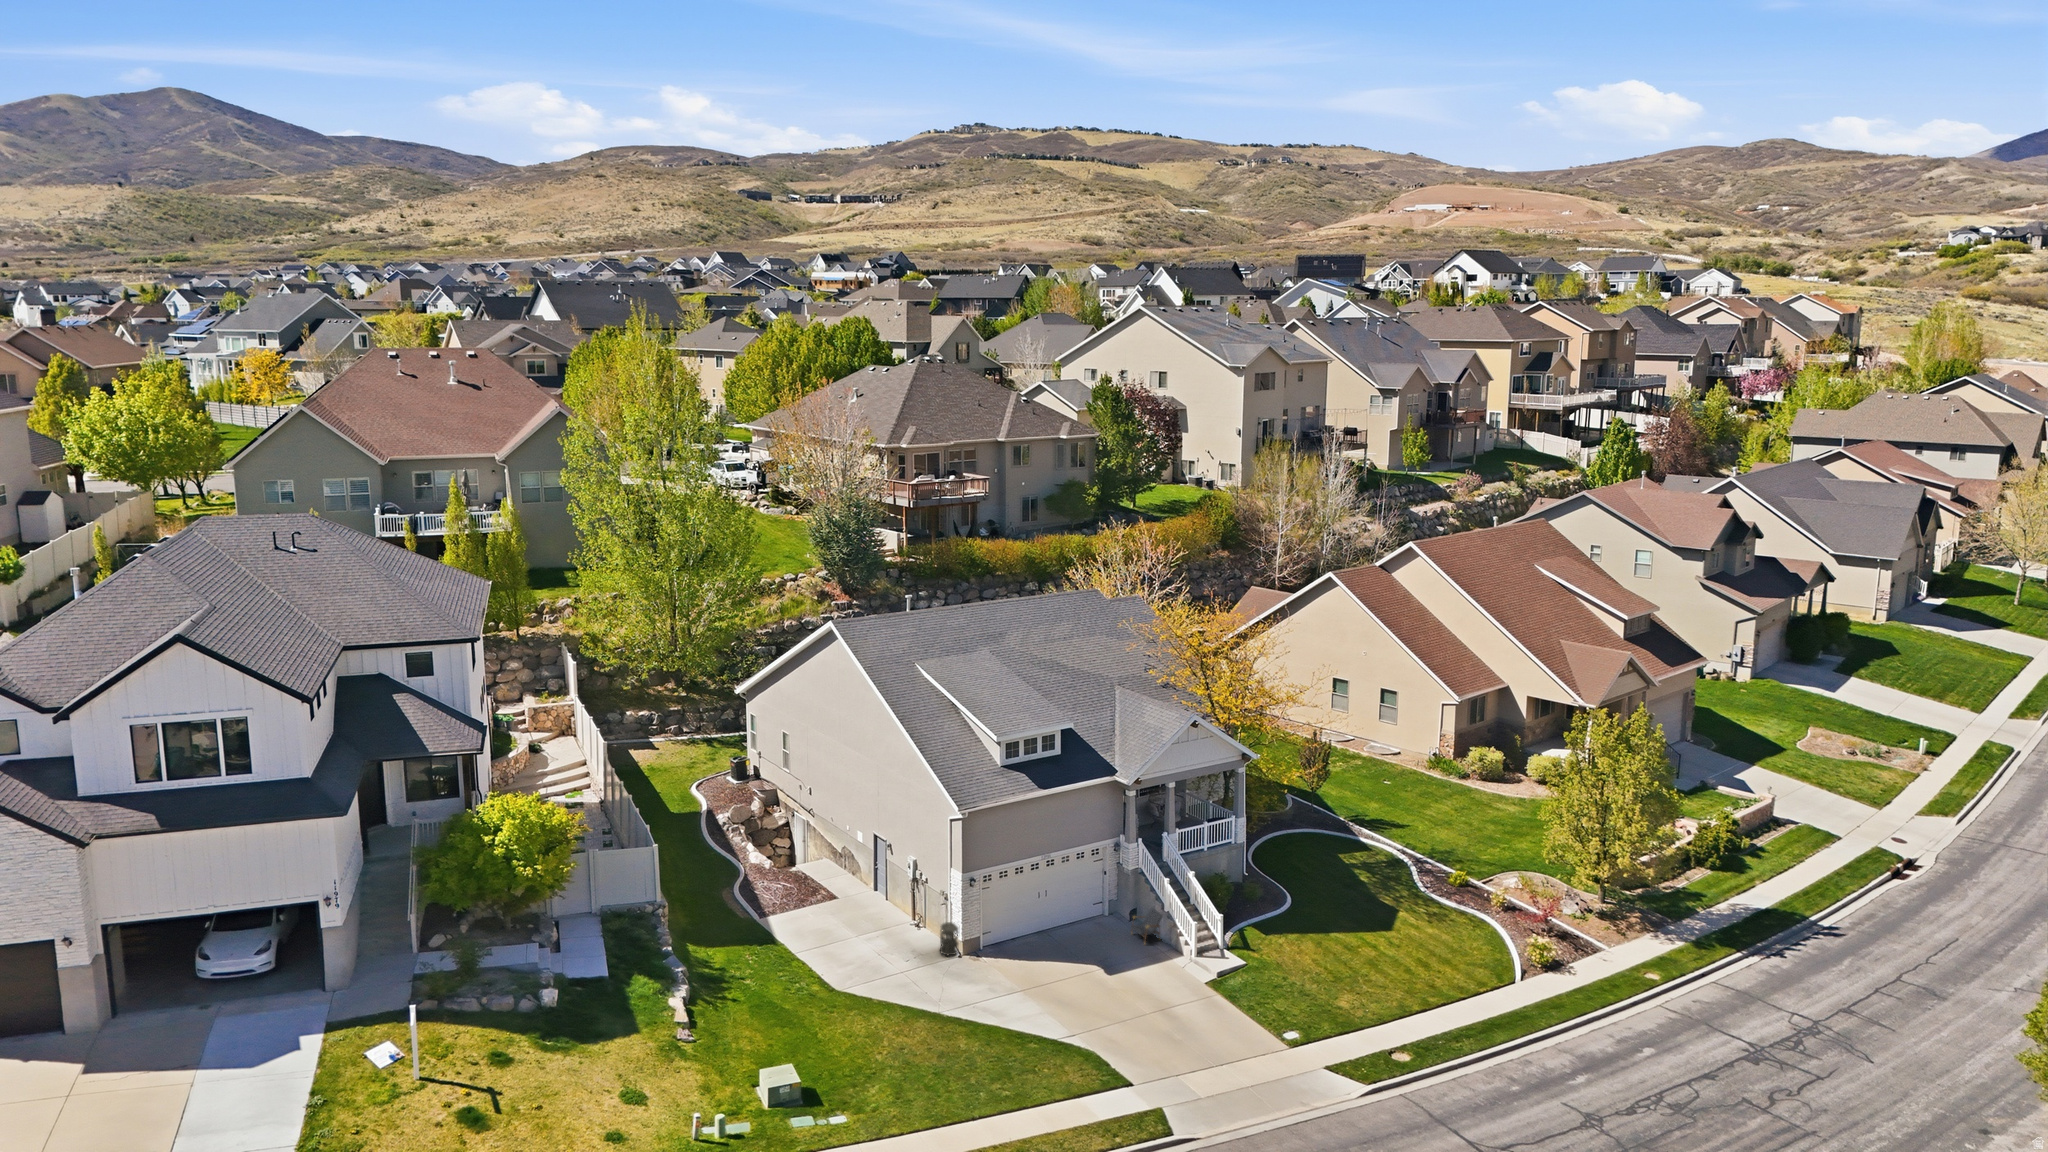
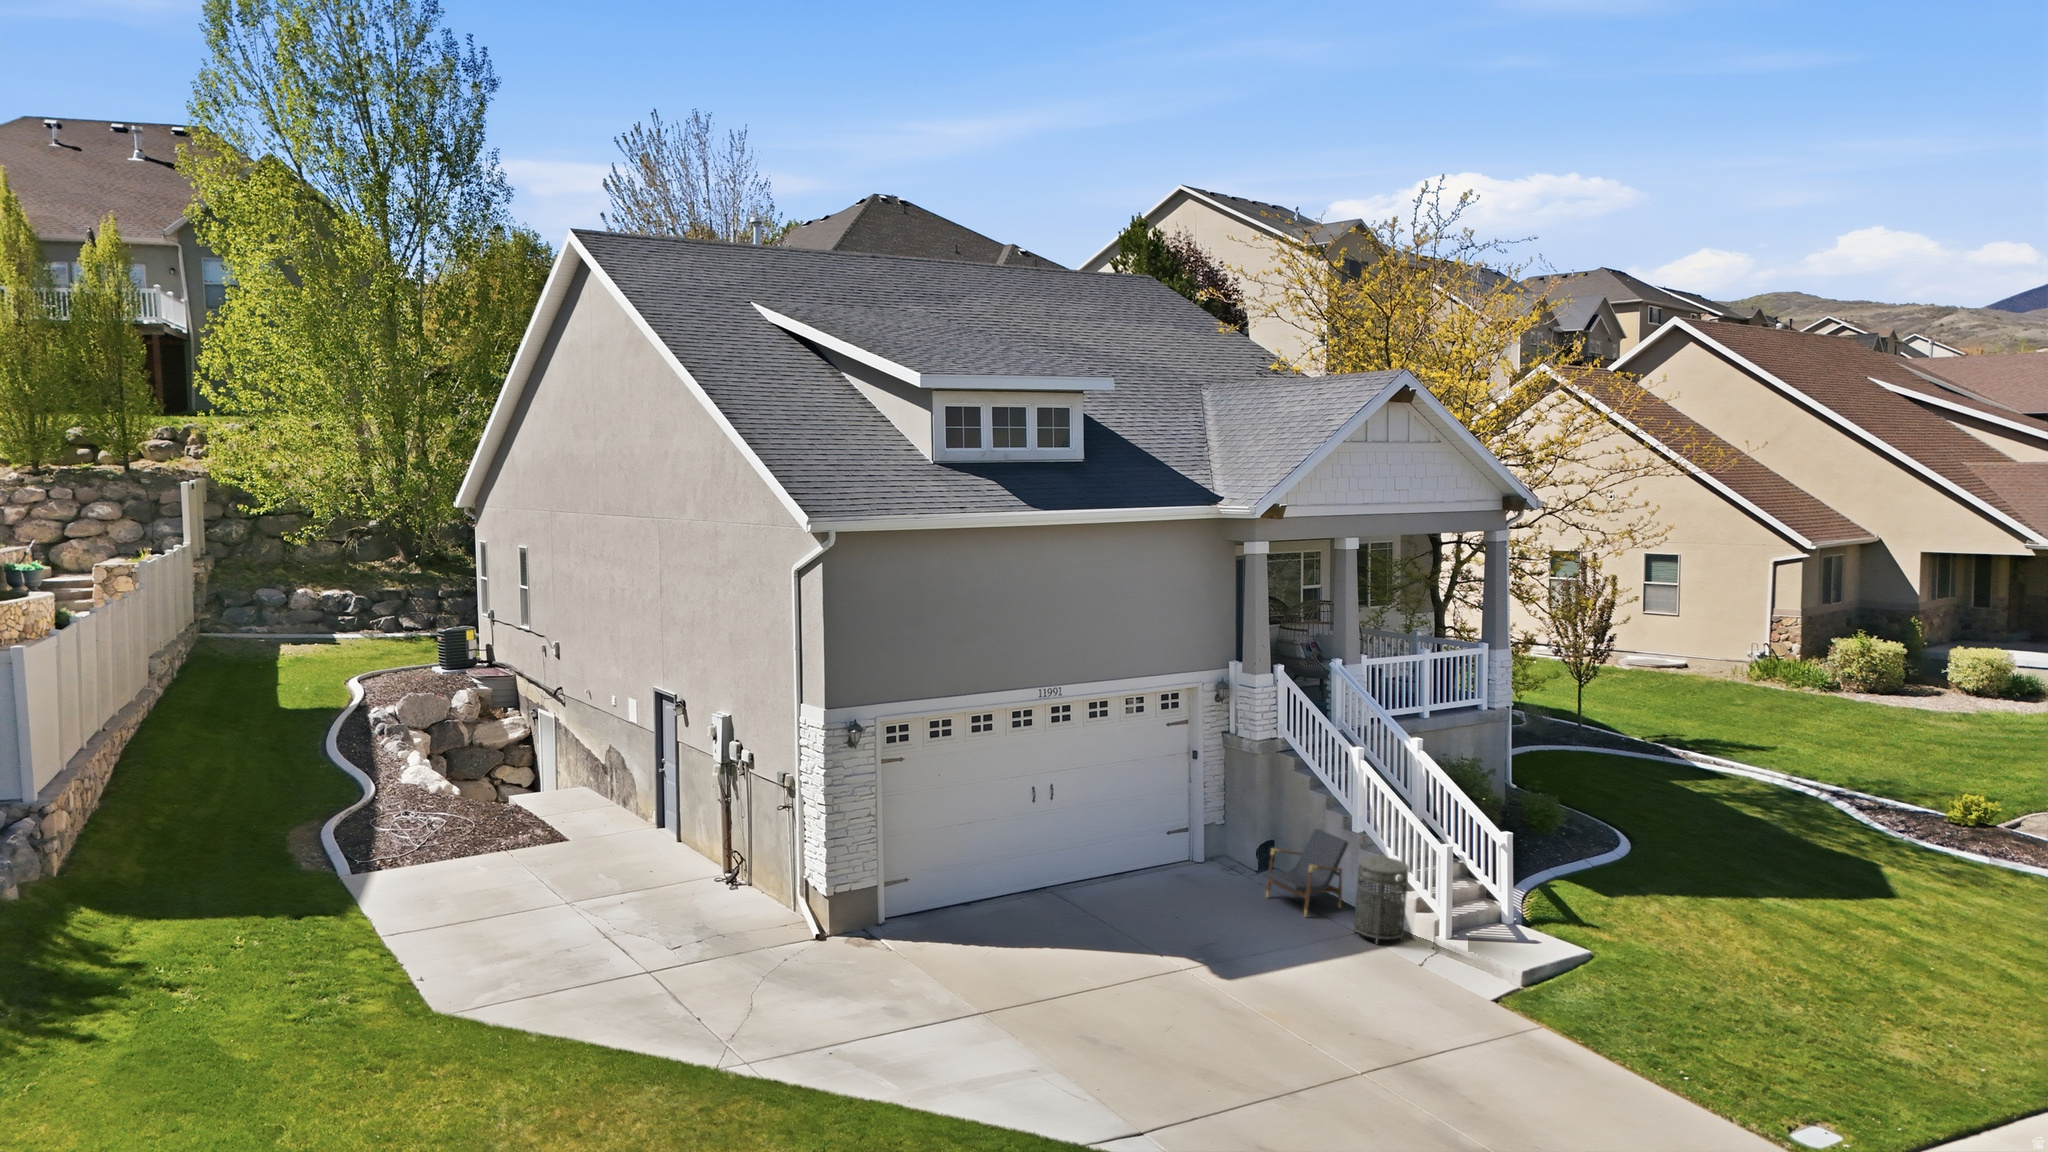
trash can: present [940,922,958,956] -> present [1354,856,1409,944]

